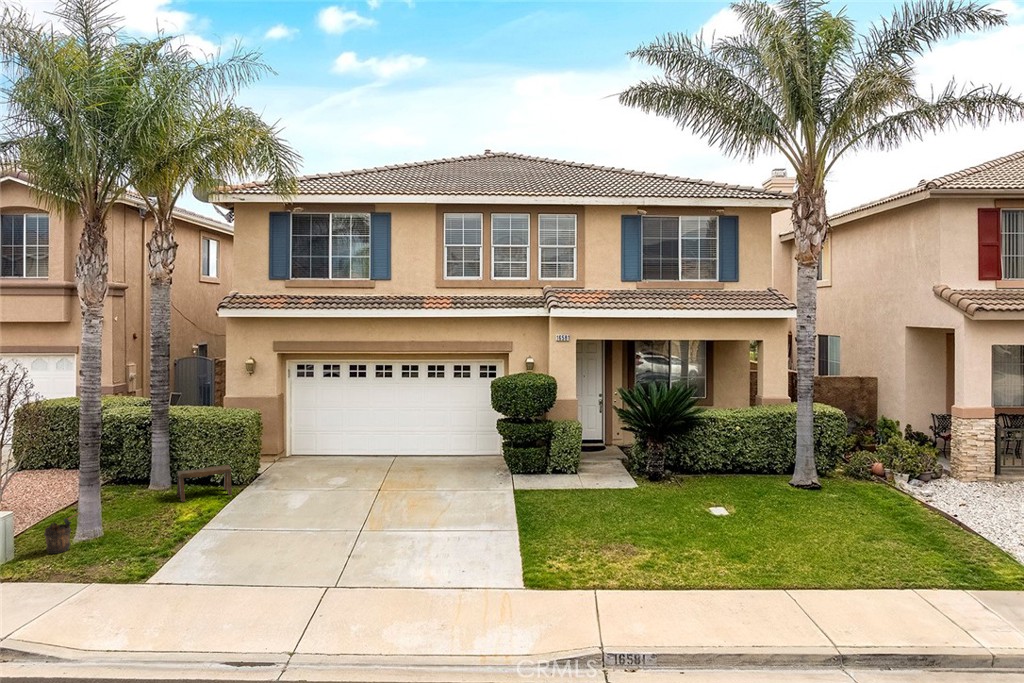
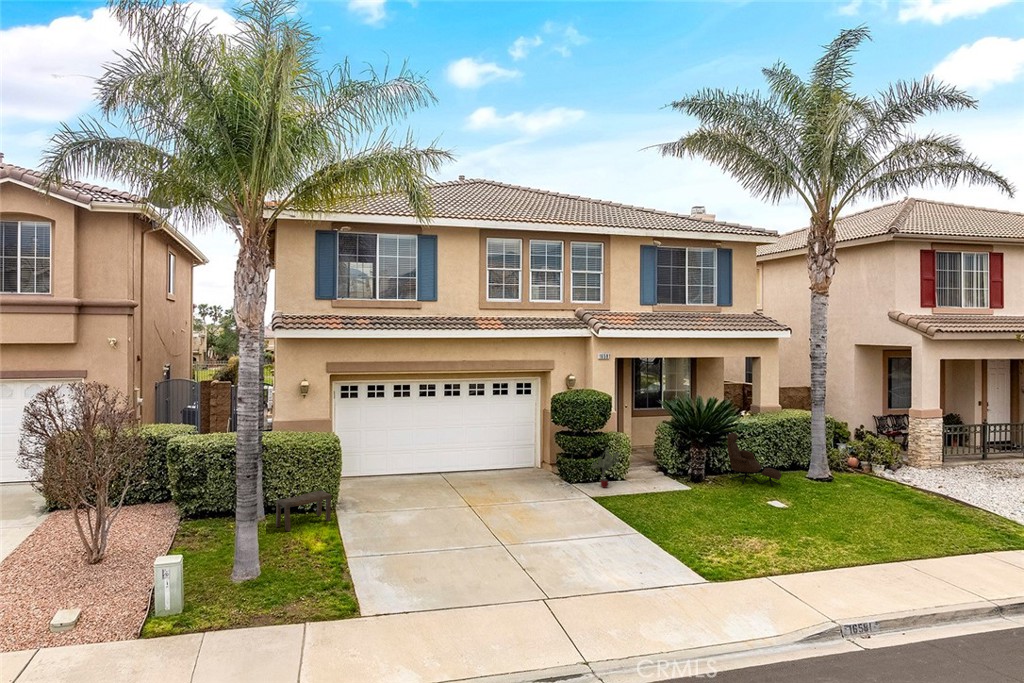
lounge chair: none [691,426,755,490] -> present [727,433,782,487]
potted tree: none [524,436,559,480] -> present [591,448,619,488]
bucket: present [44,513,79,554] -> none [204,551,233,597]

